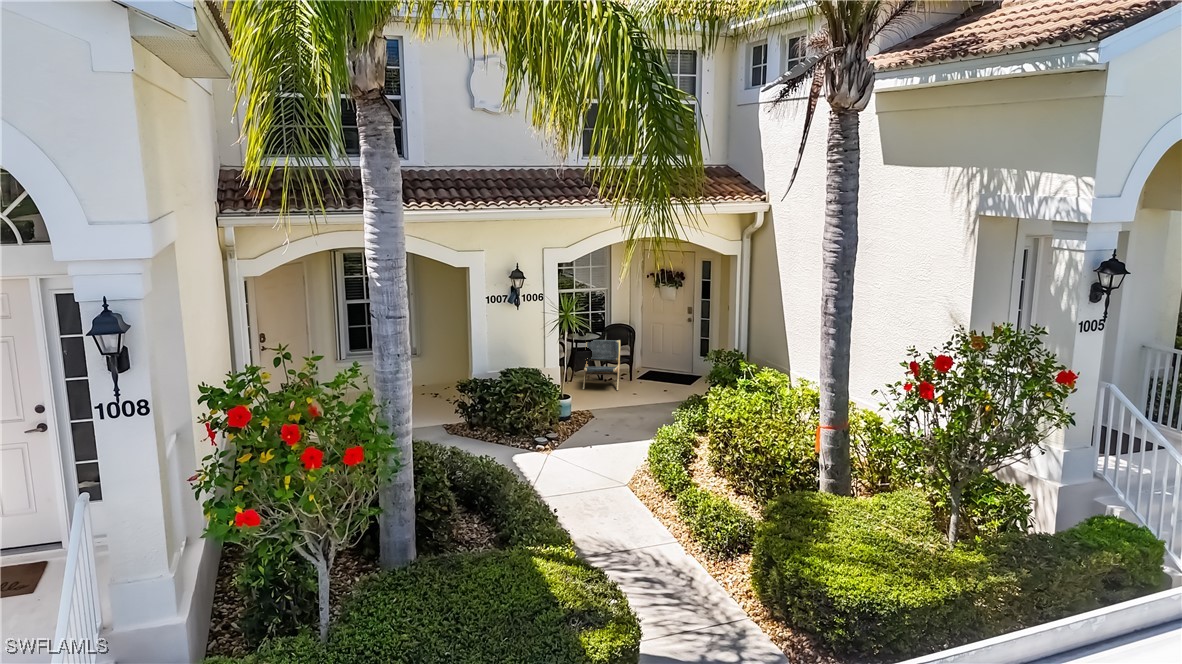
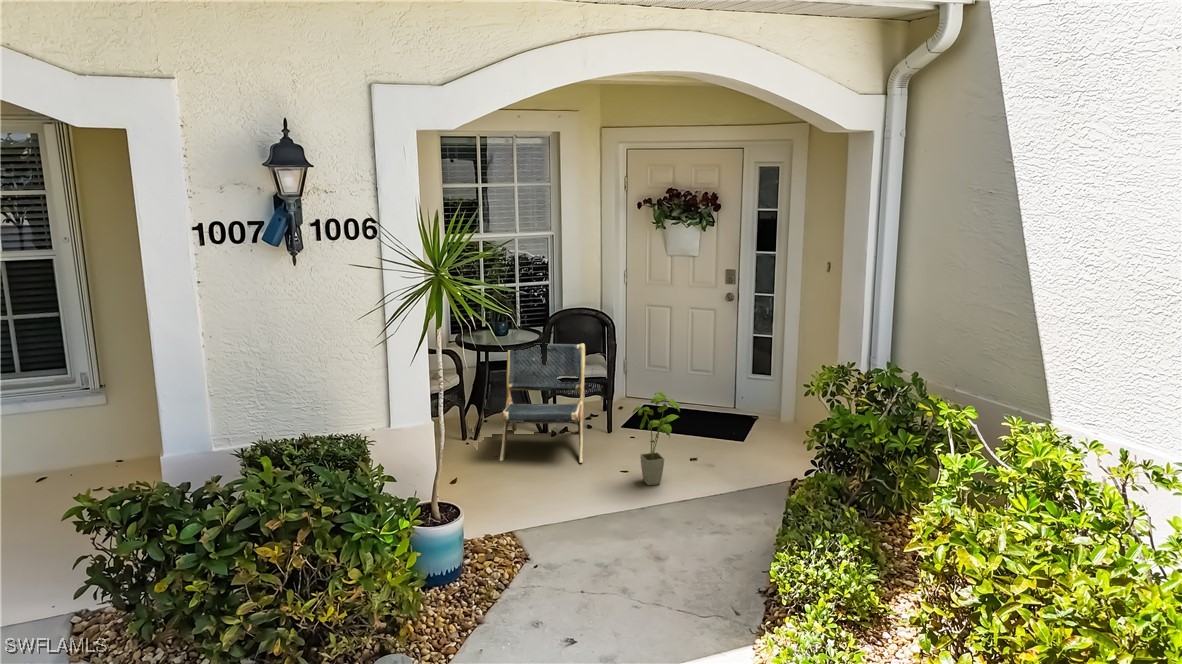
house plant: none [638,359,658,398] -> present [633,392,680,485]

